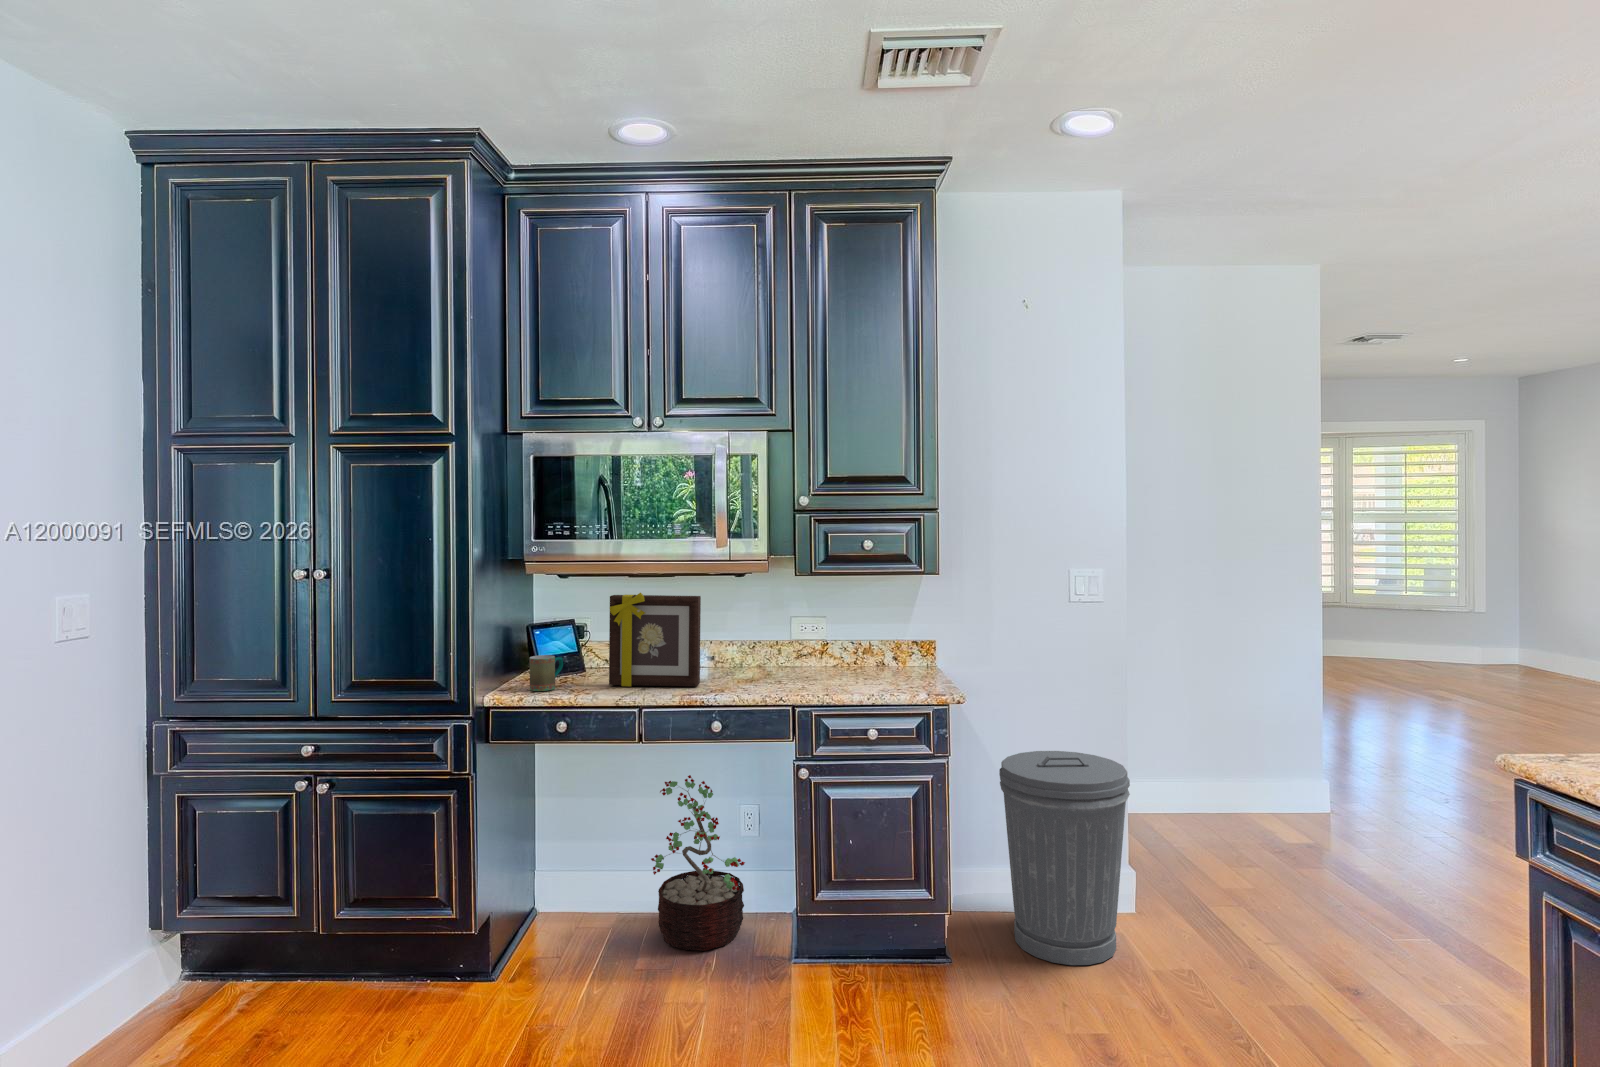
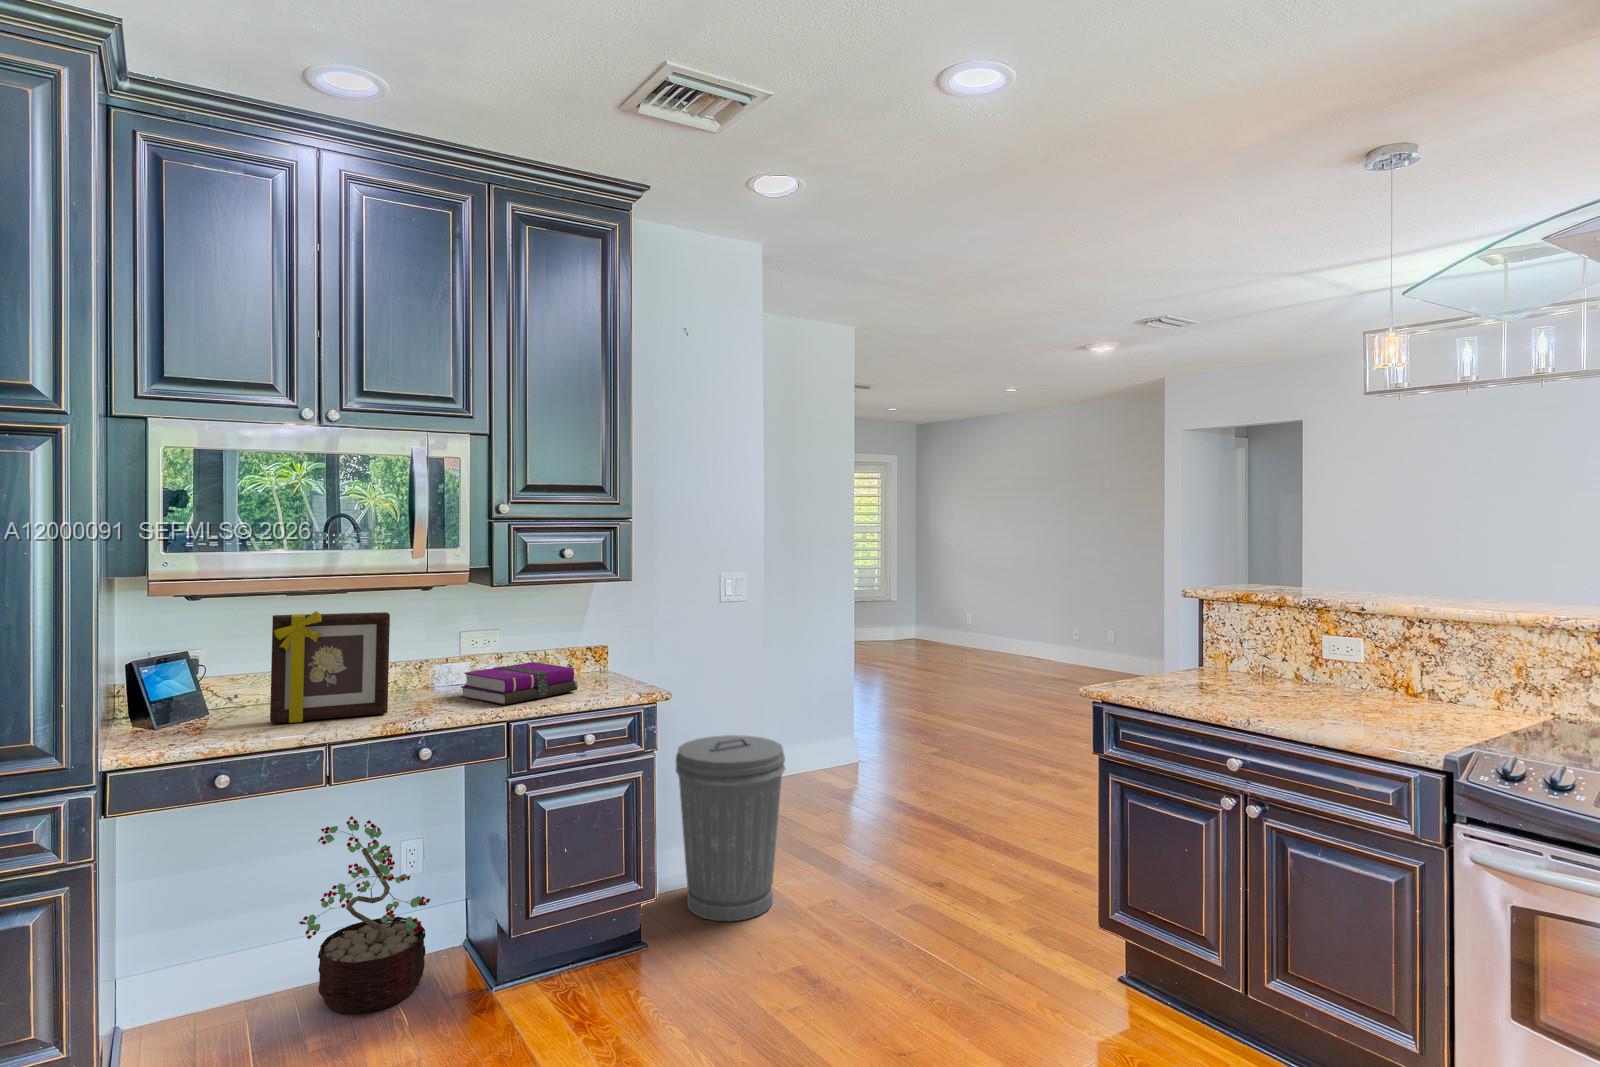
notebook: none [774,652,879,689] -> present [461,662,578,705]
mug: present [529,655,563,691] -> none [160,694,203,741]

